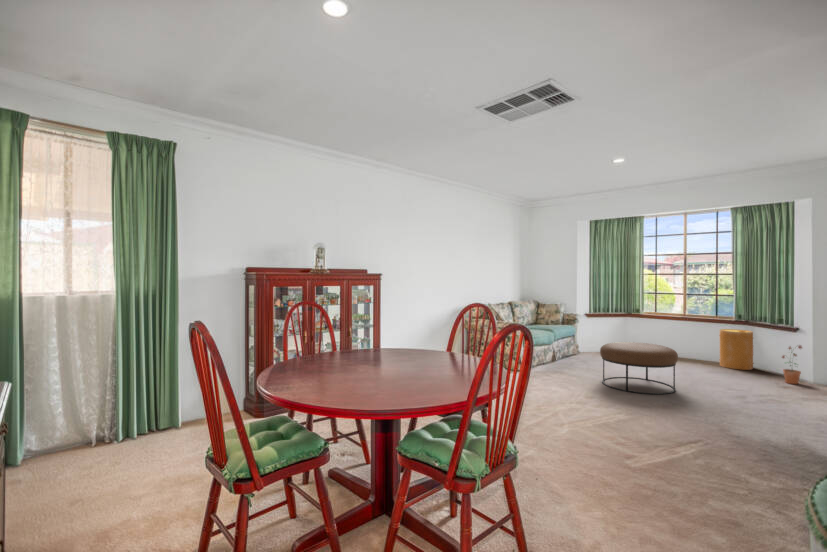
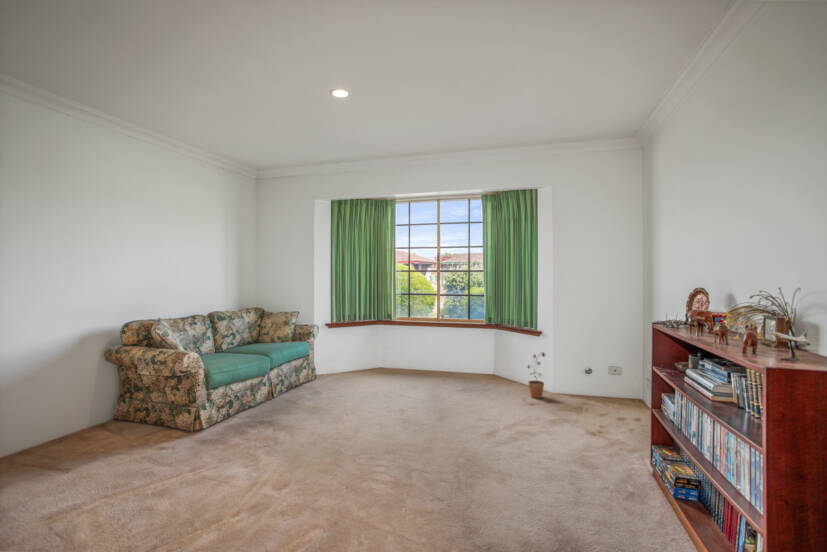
basket: present [719,329,754,370] -> none [470,334,502,382]
ottoman: present [600,342,678,394] -> none [316,368,416,453]

